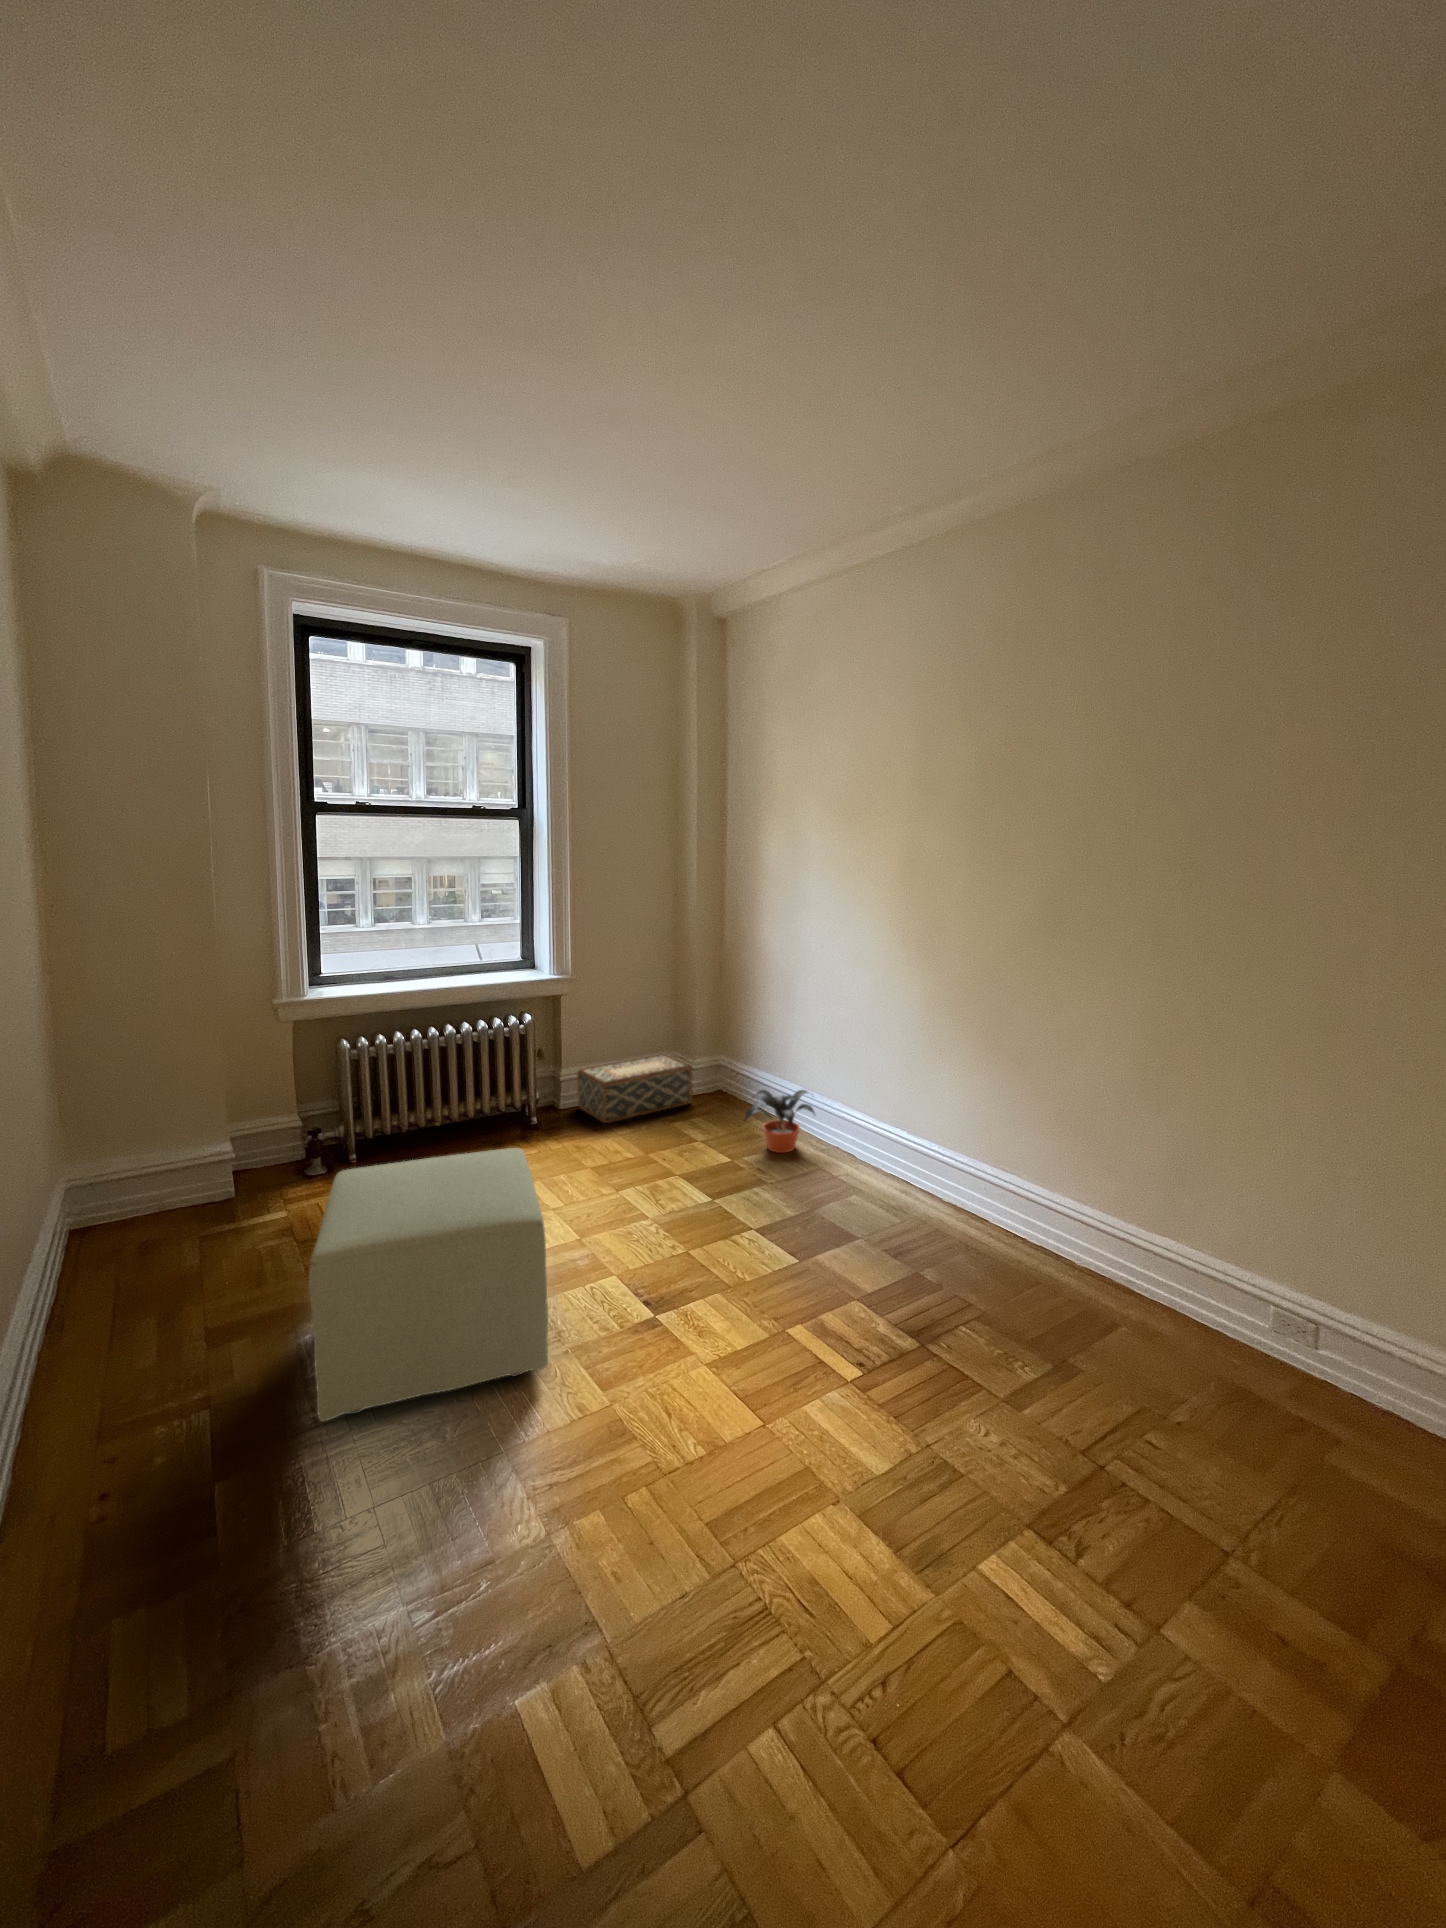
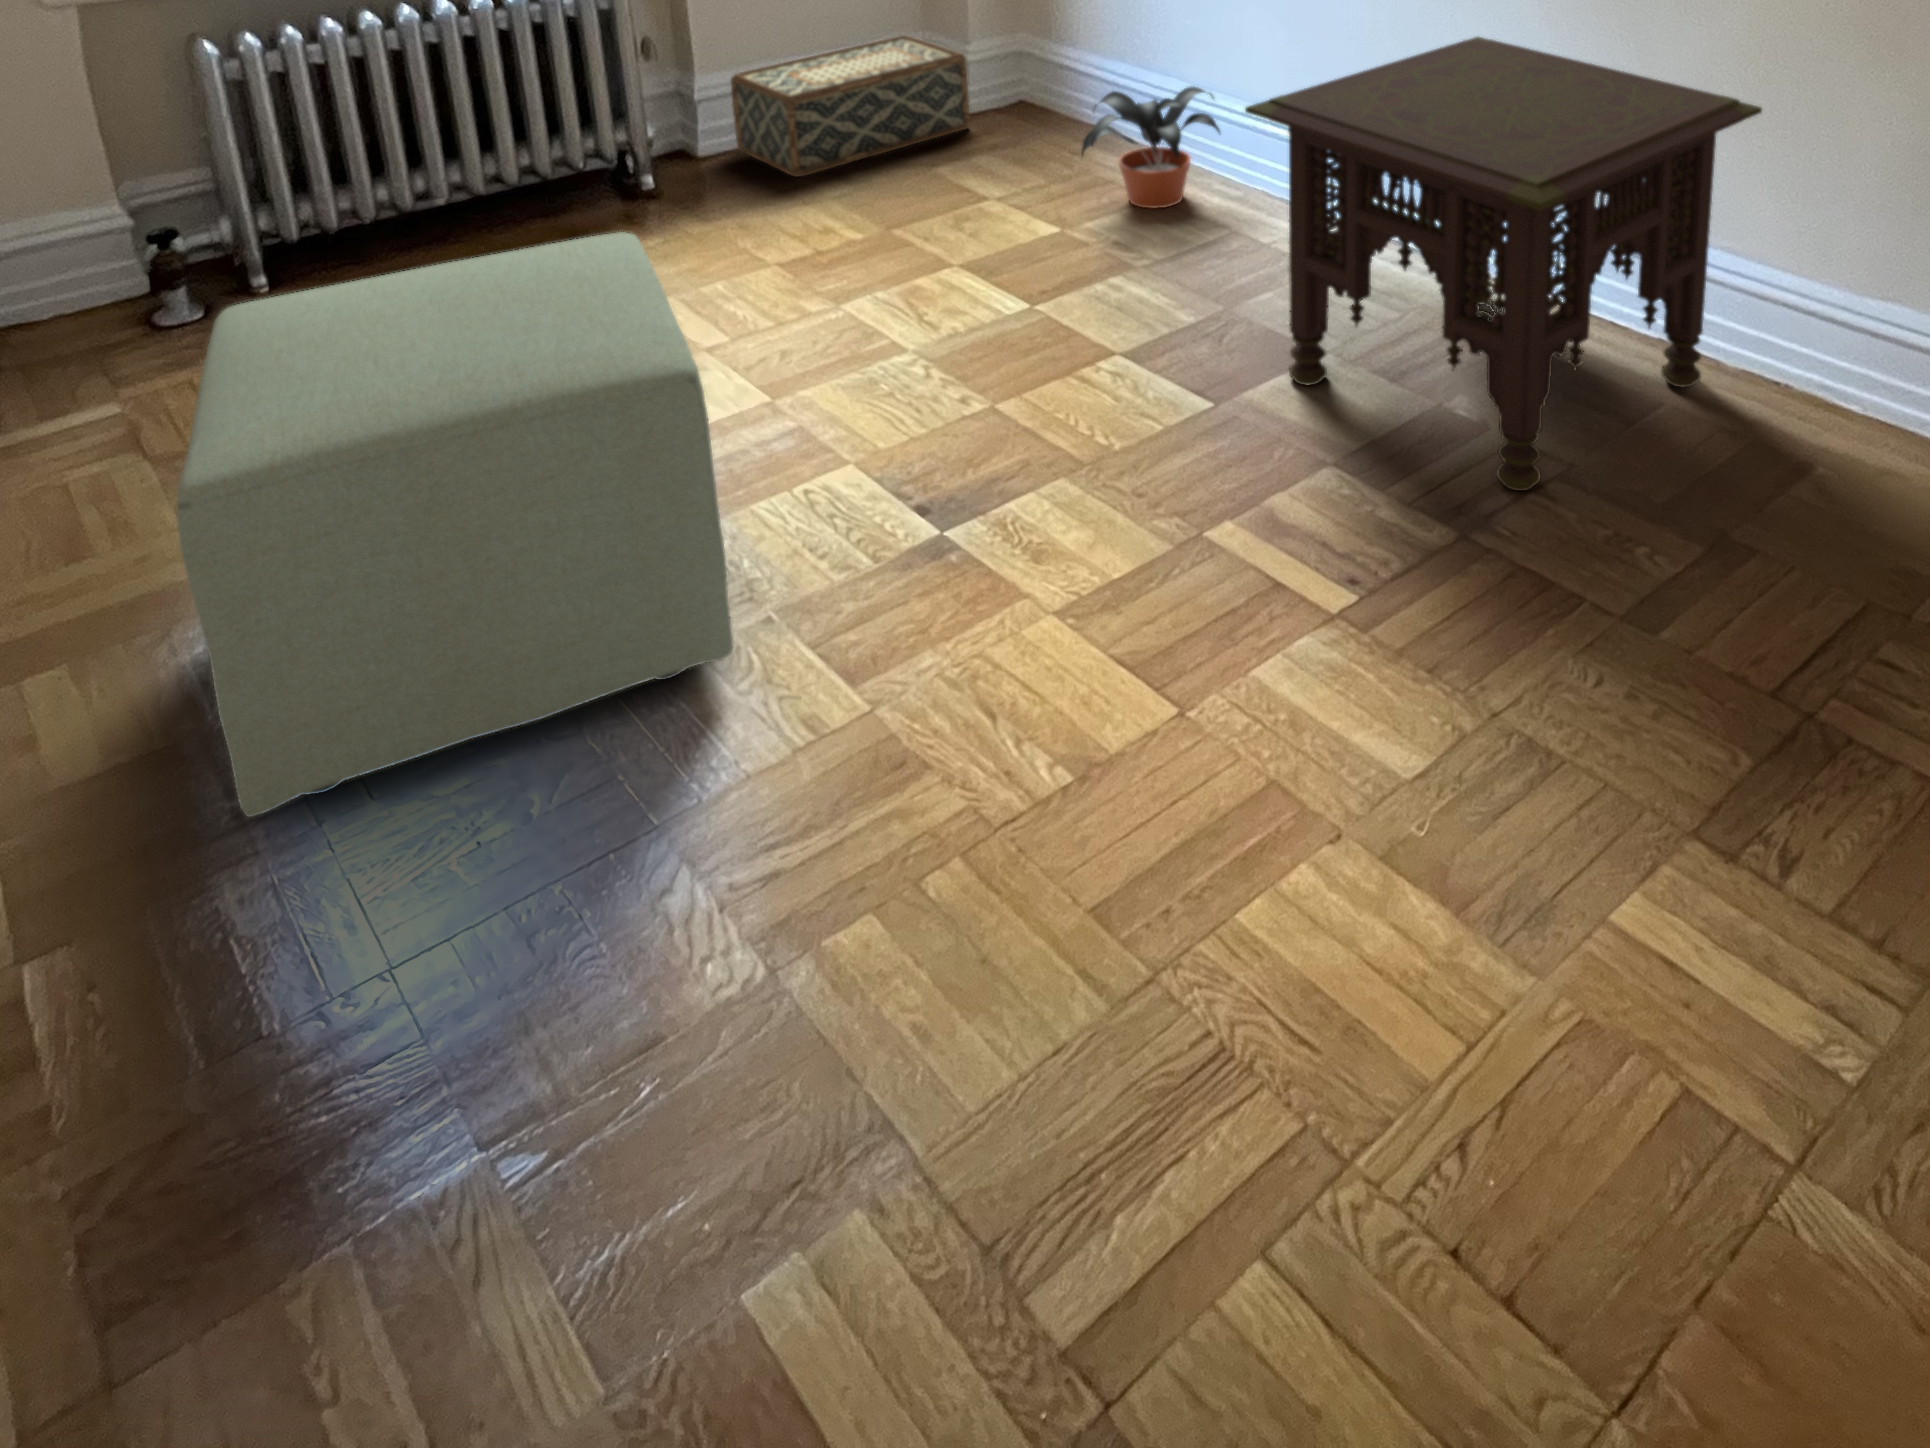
side table: none [821,1074,1094,1324] -> present [1245,37,1762,491]

